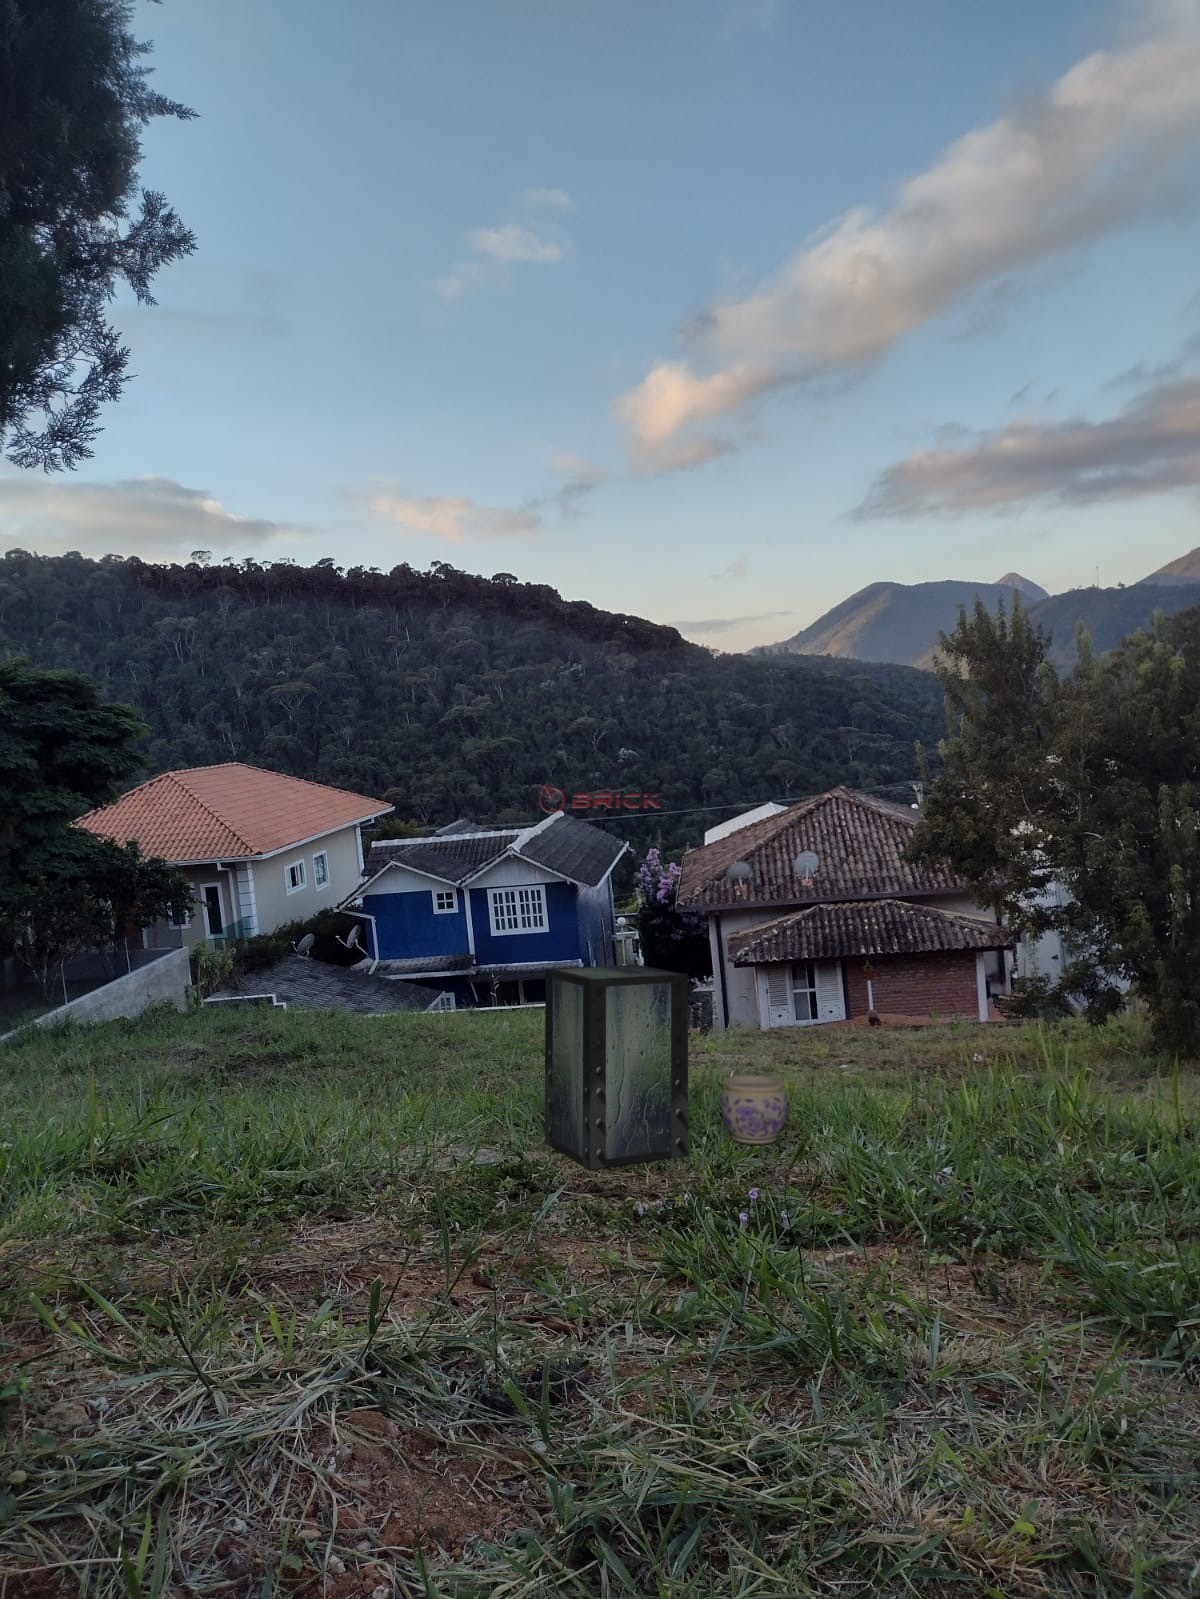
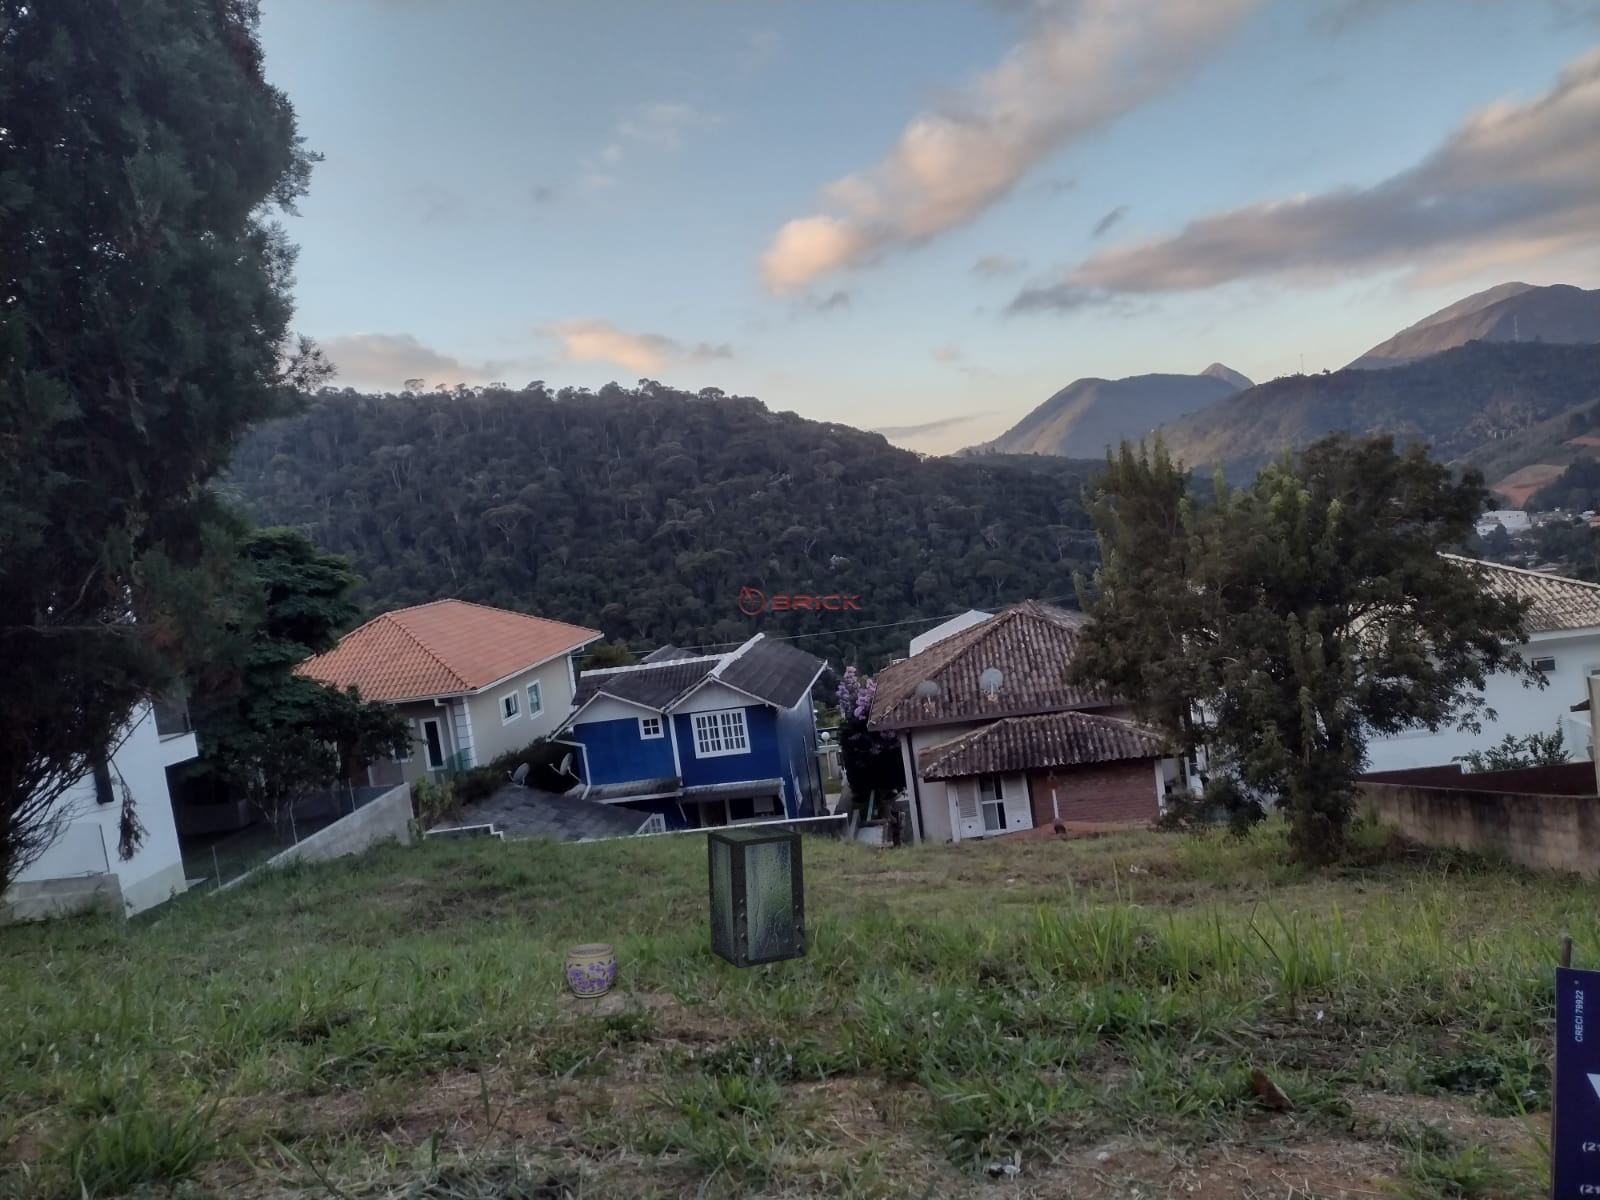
planter: present [720,1075,788,1145] -> present [564,943,617,999]

